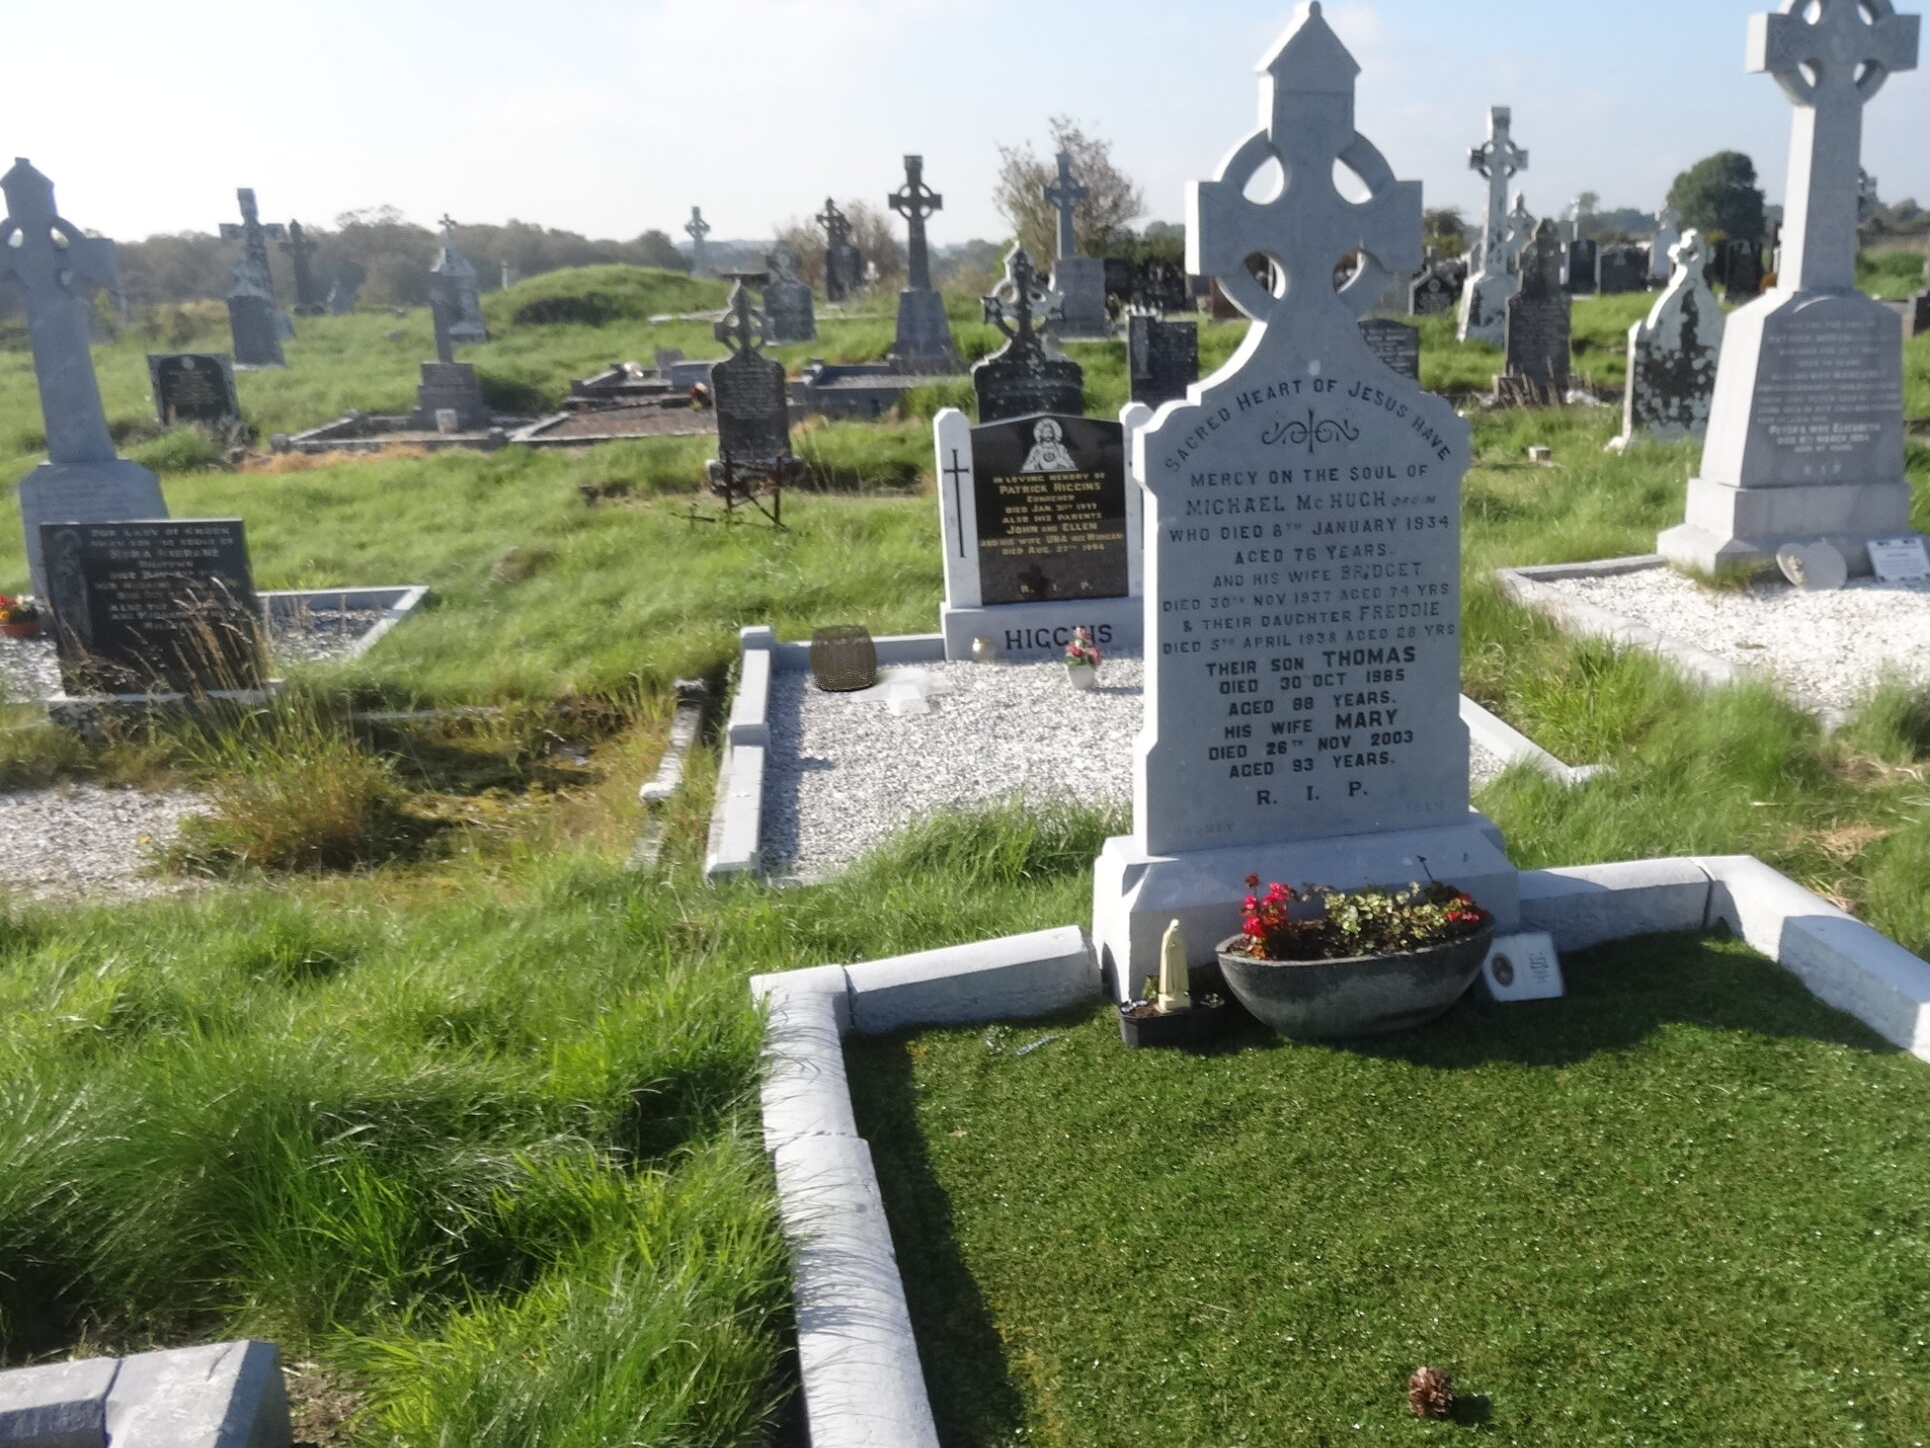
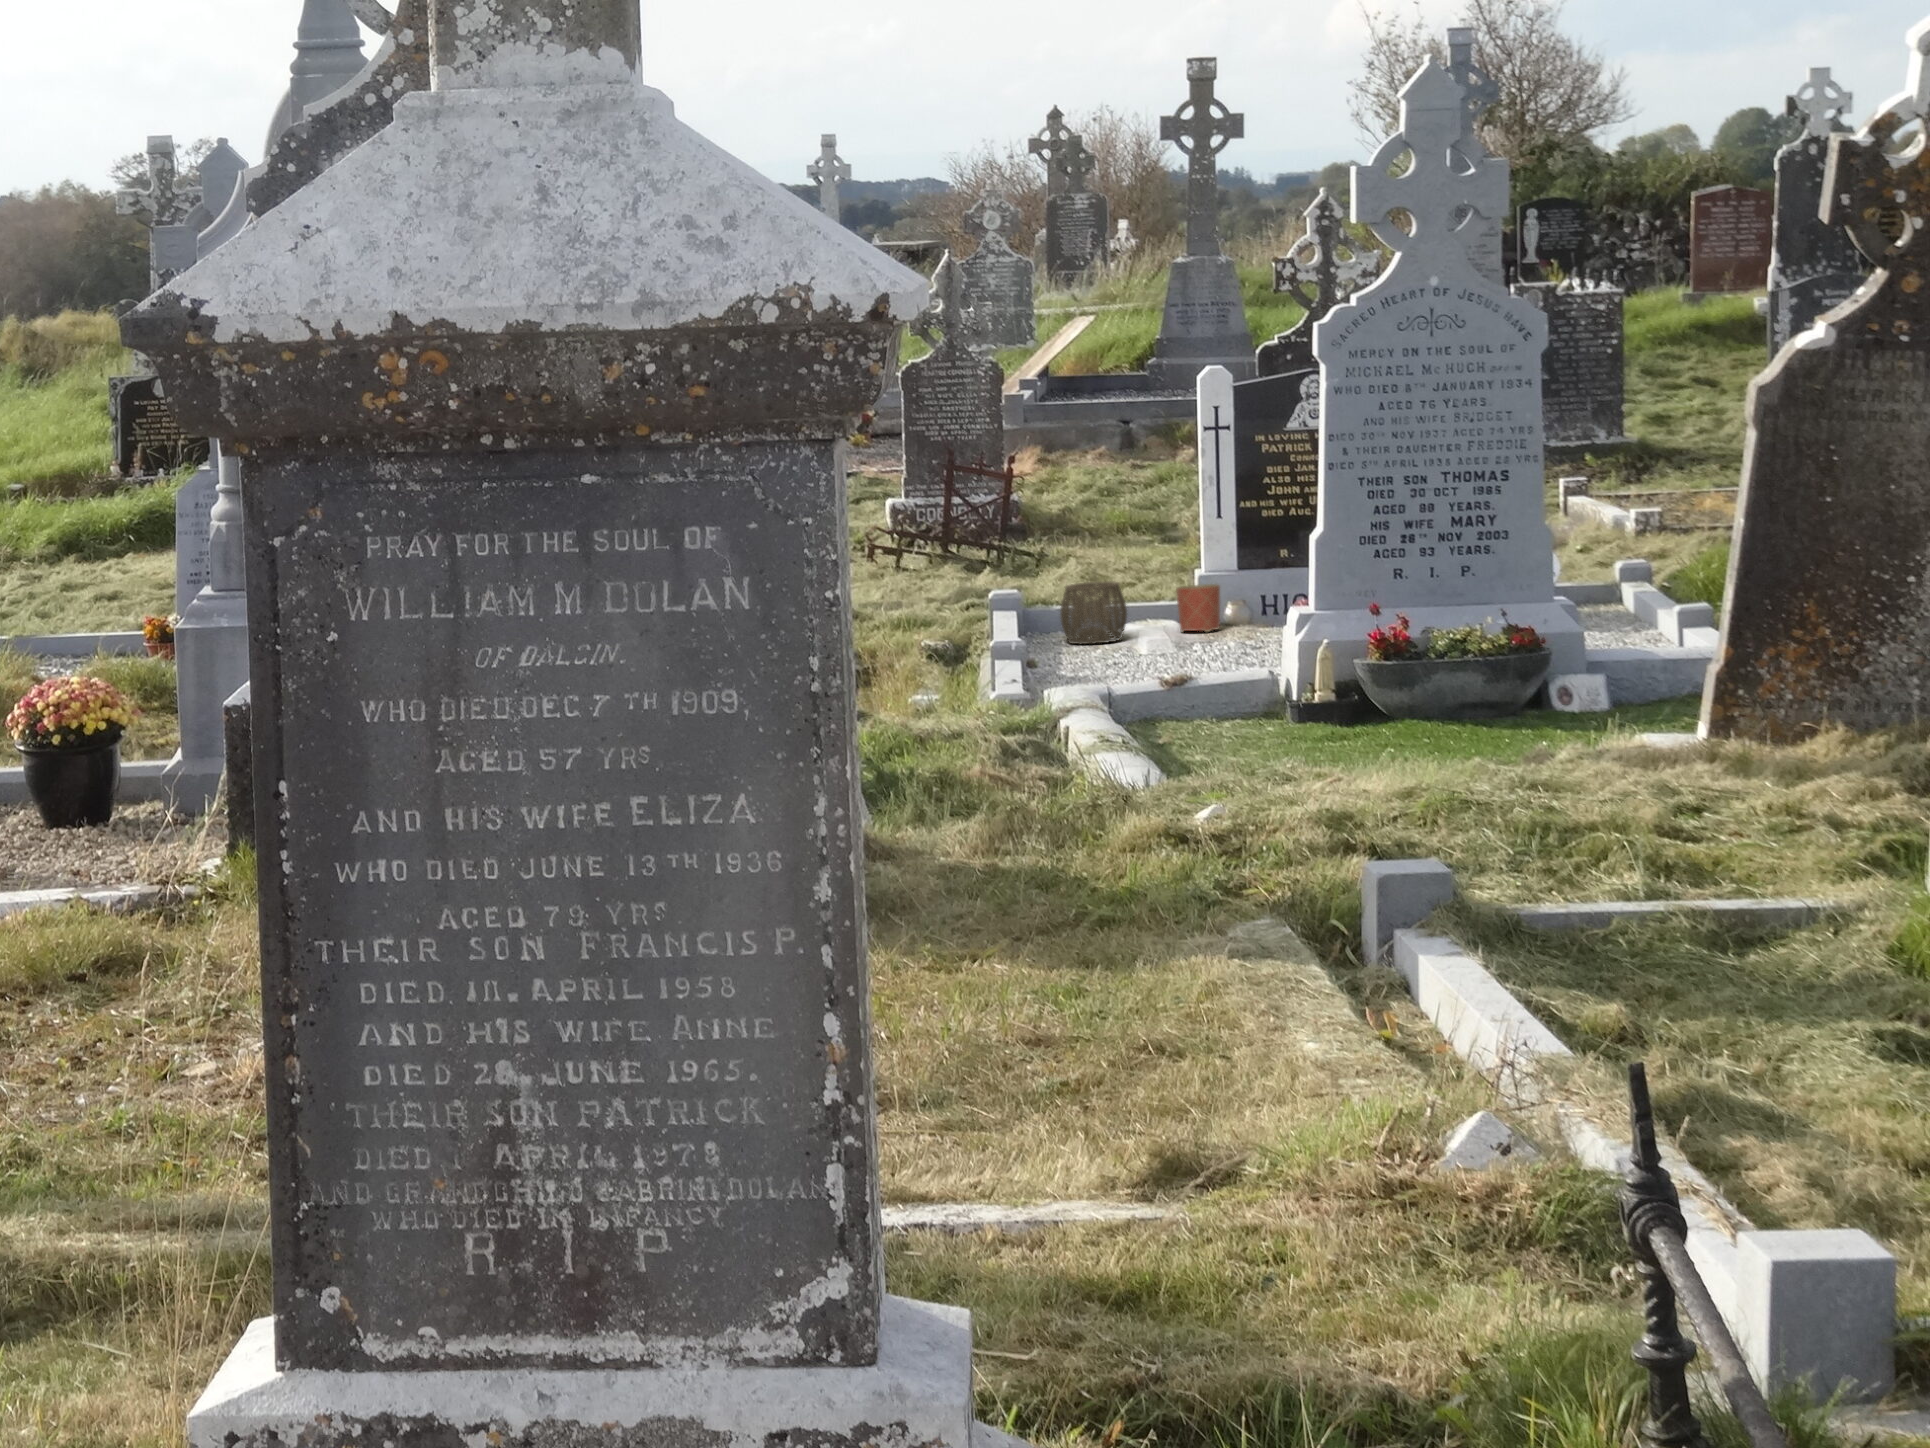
planter: none [924,623,968,672] -> present [1176,584,1220,632]

